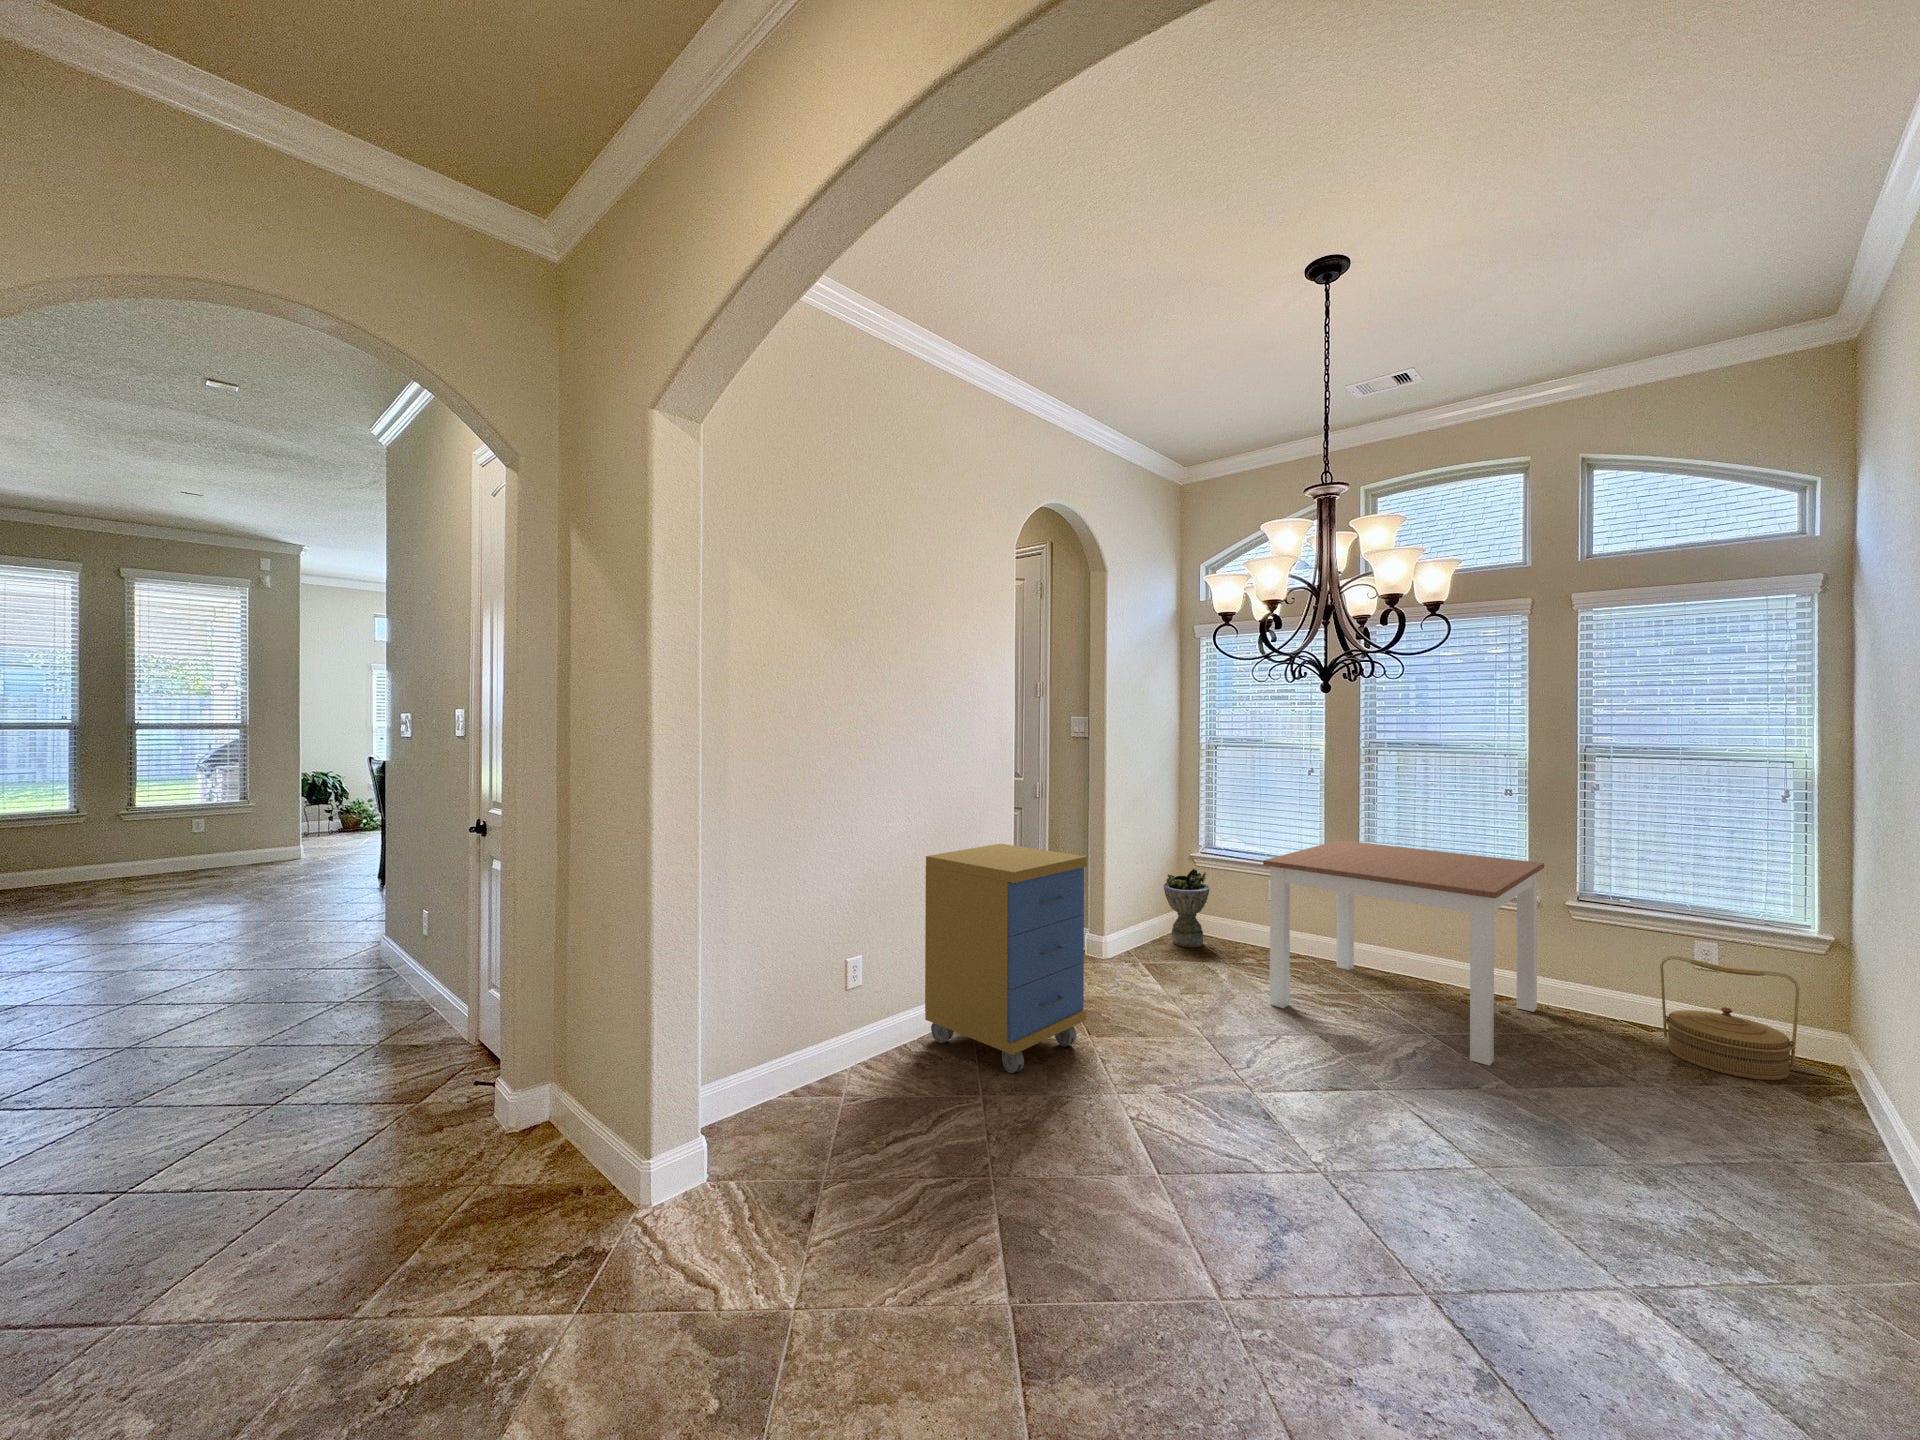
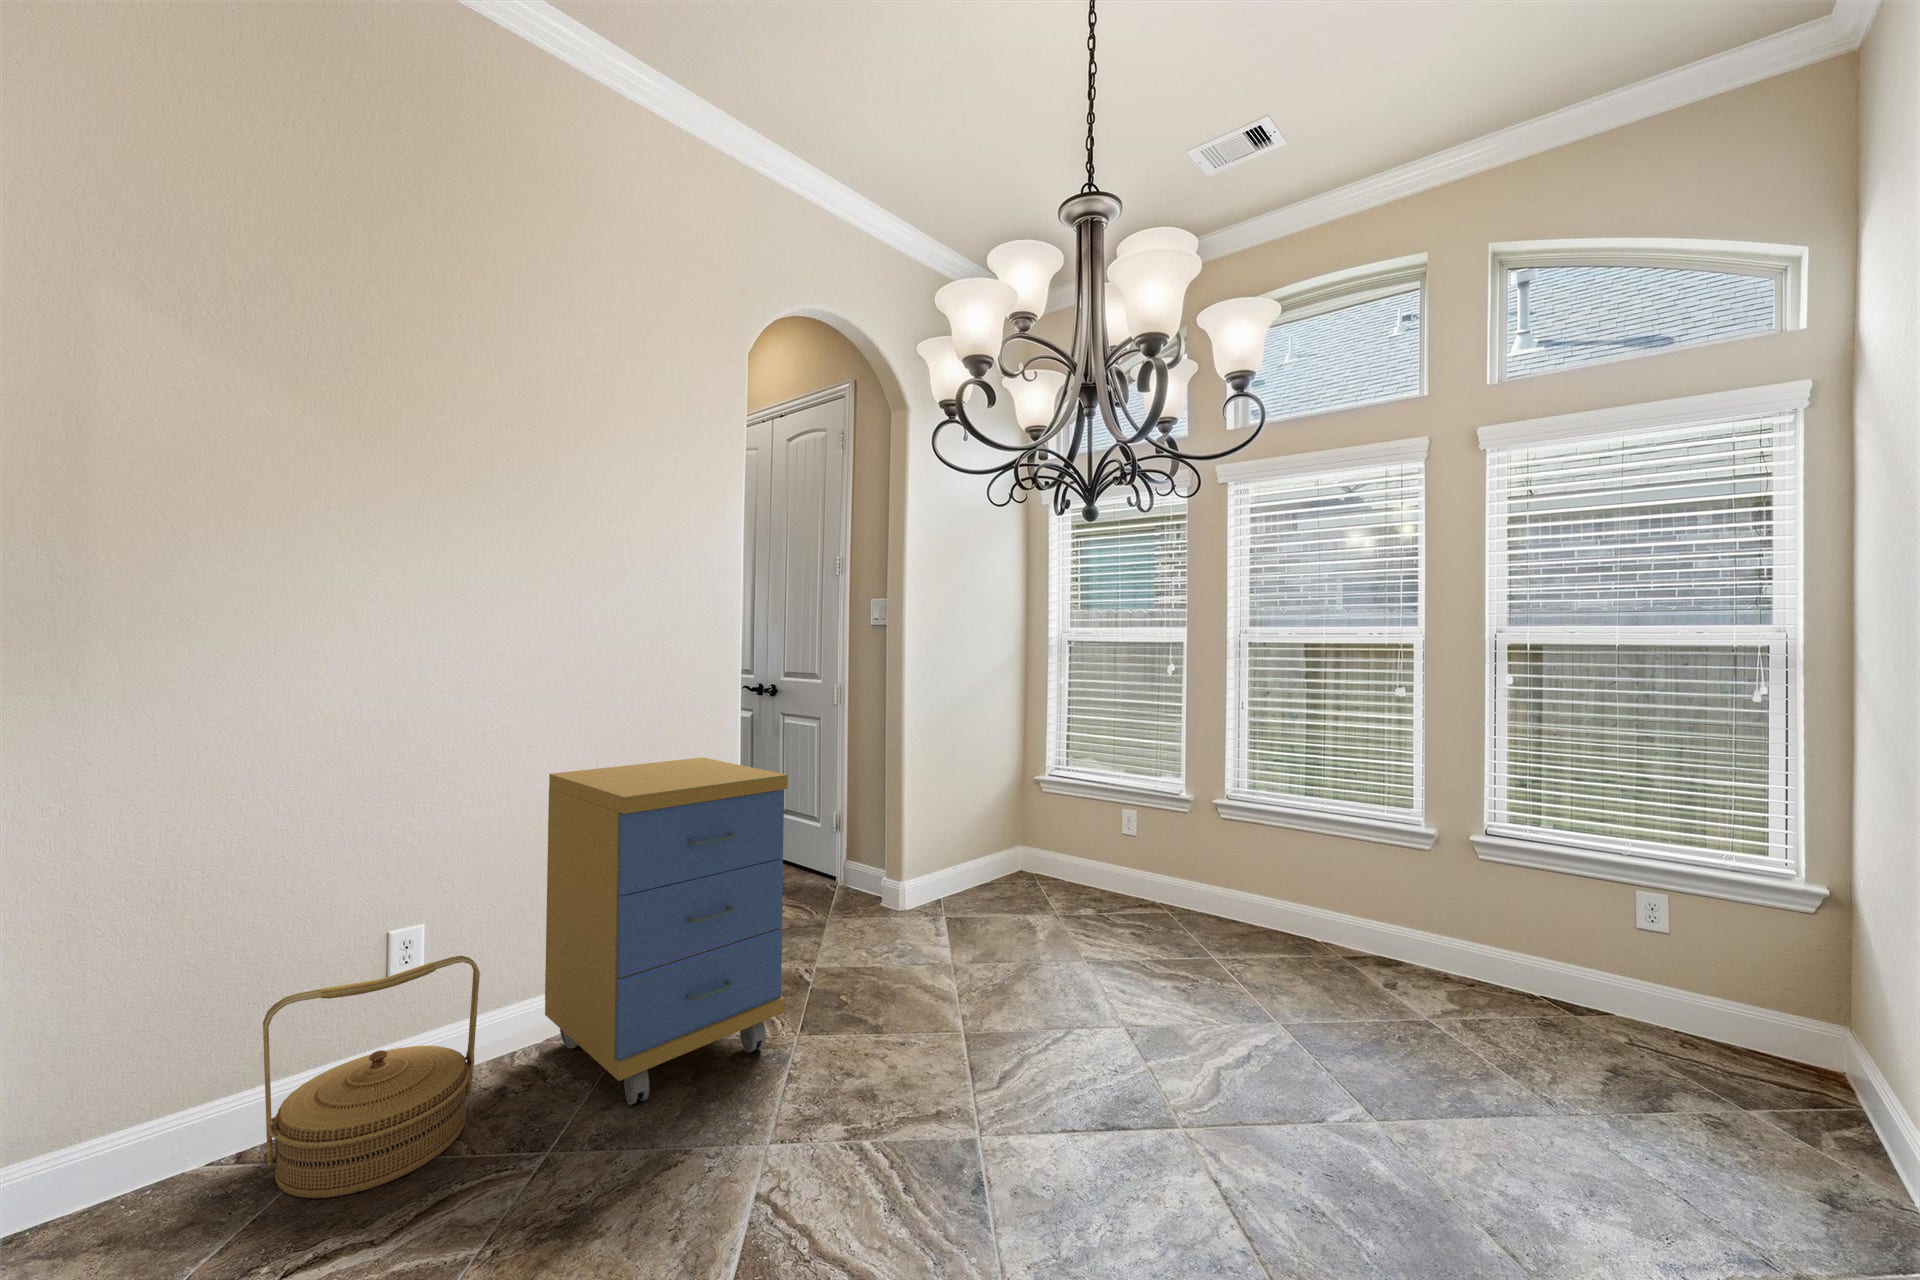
dining table: present [1263,840,1544,1066] -> none [1075,757,1443,1079]
planter: present [1164,869,1210,947] -> none [993,793,1049,893]
woven basket: present [1660,956,1799,1080] -> present [263,956,480,1199]

